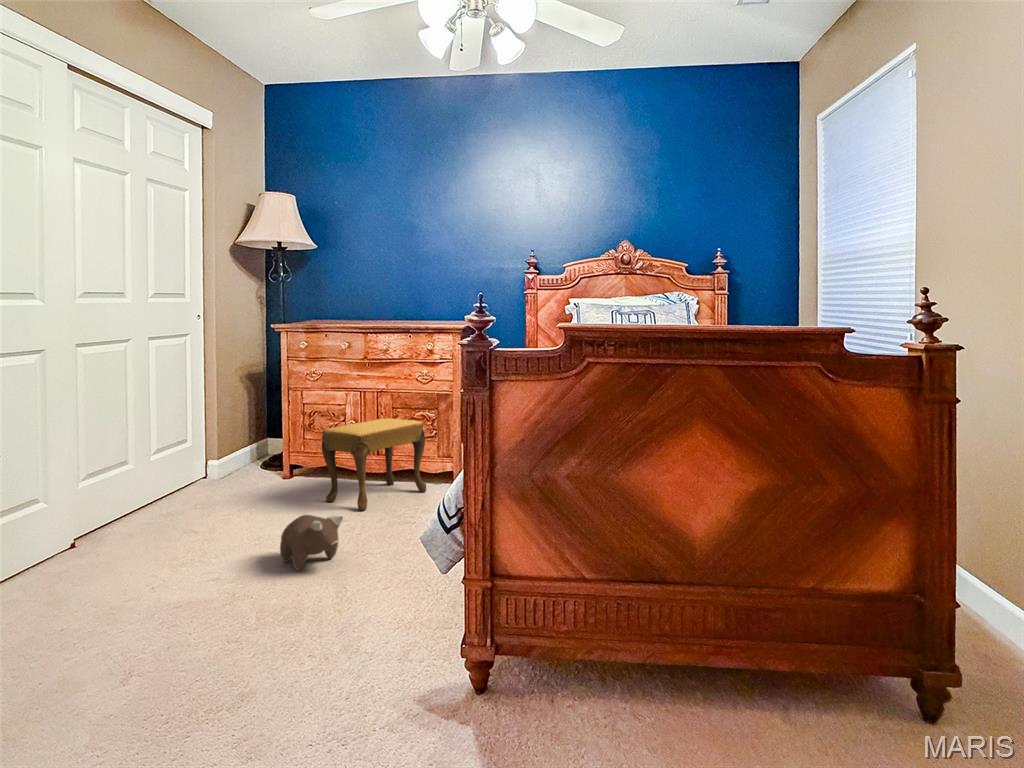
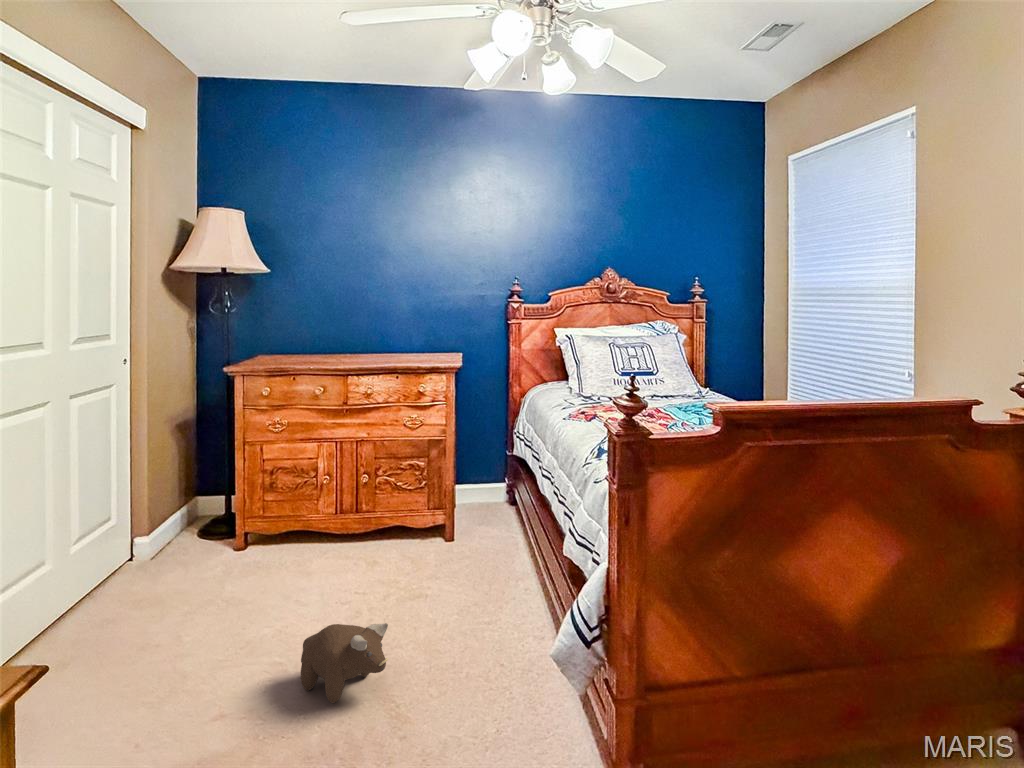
footstool: present [322,418,426,510] -> none [304,471,423,590]

